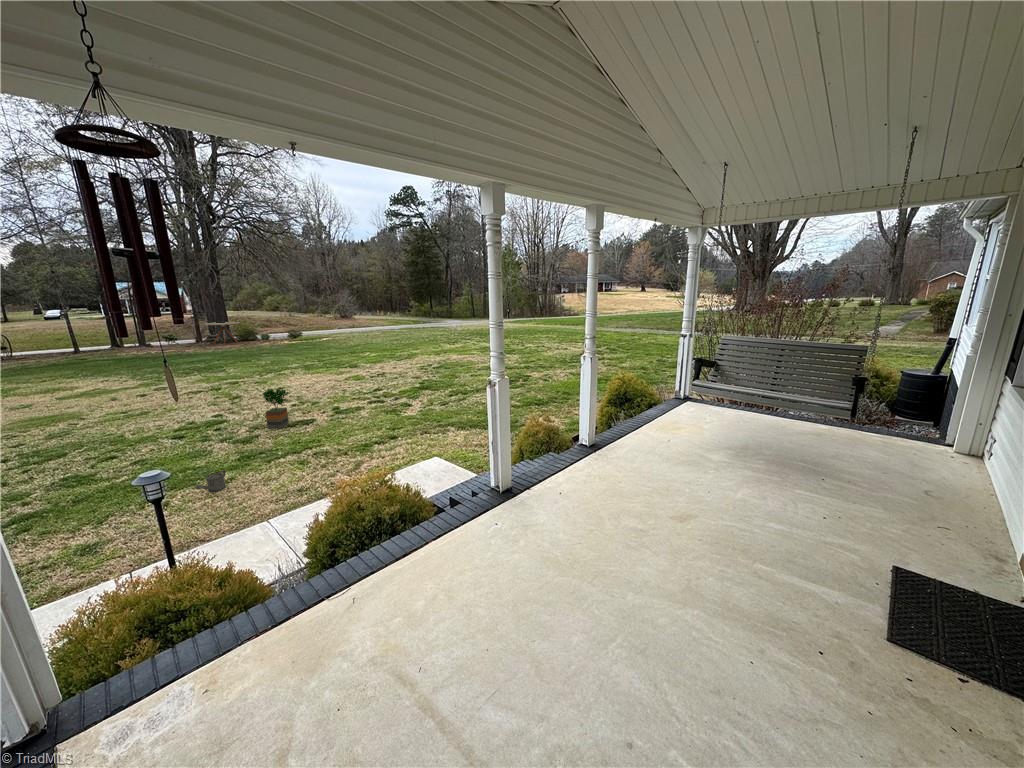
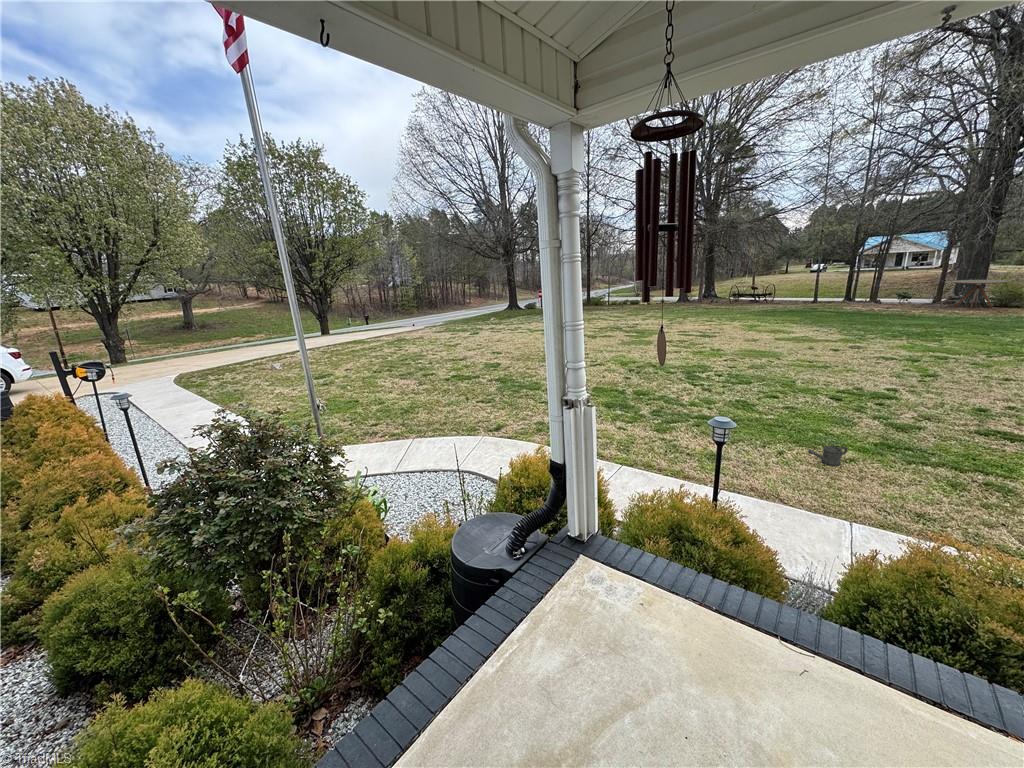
potted tree: present [263,389,289,429] -> none [942,376,1001,432]

